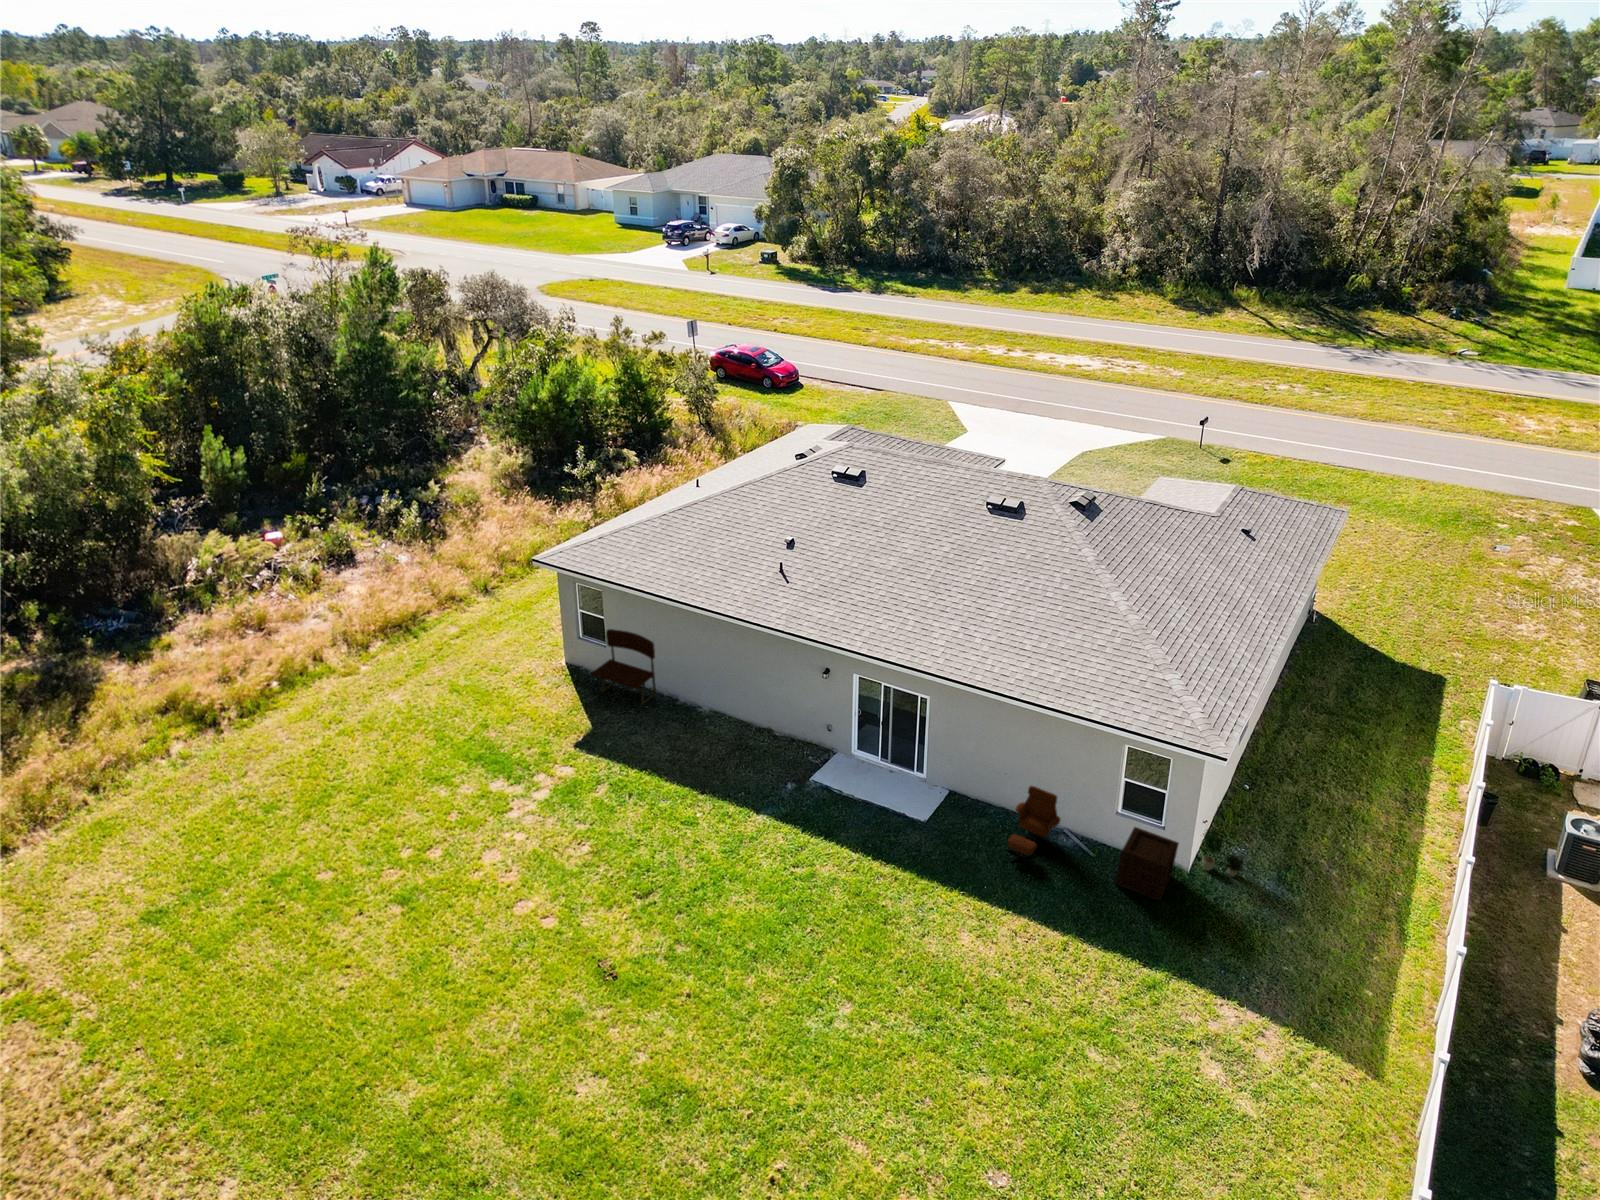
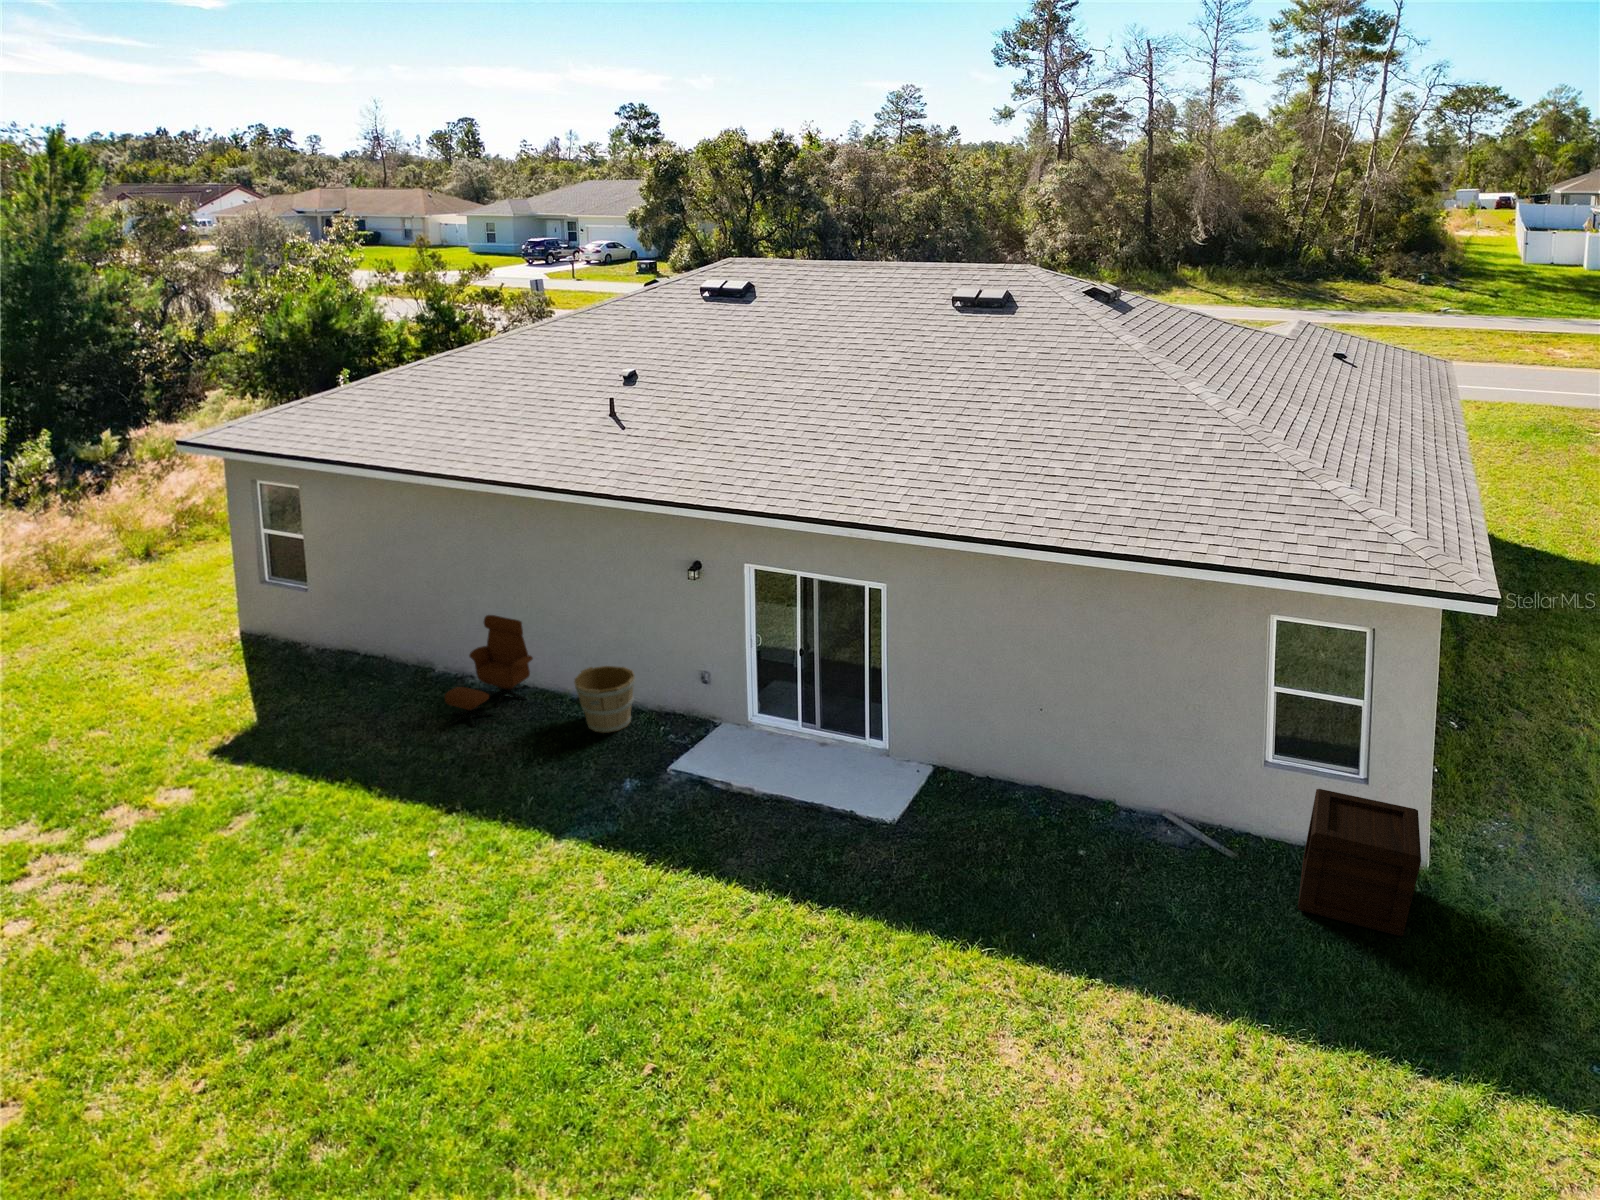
bench: present [592,629,656,705] -> none [282,555,406,684]
wooden bucket: none [759,713,793,751] -> present [574,666,636,733]
lounge chair: present [1008,786,1060,864] -> present [445,615,533,727]
potted plant: present [1202,829,1244,876] -> none [1450,777,1553,877]

